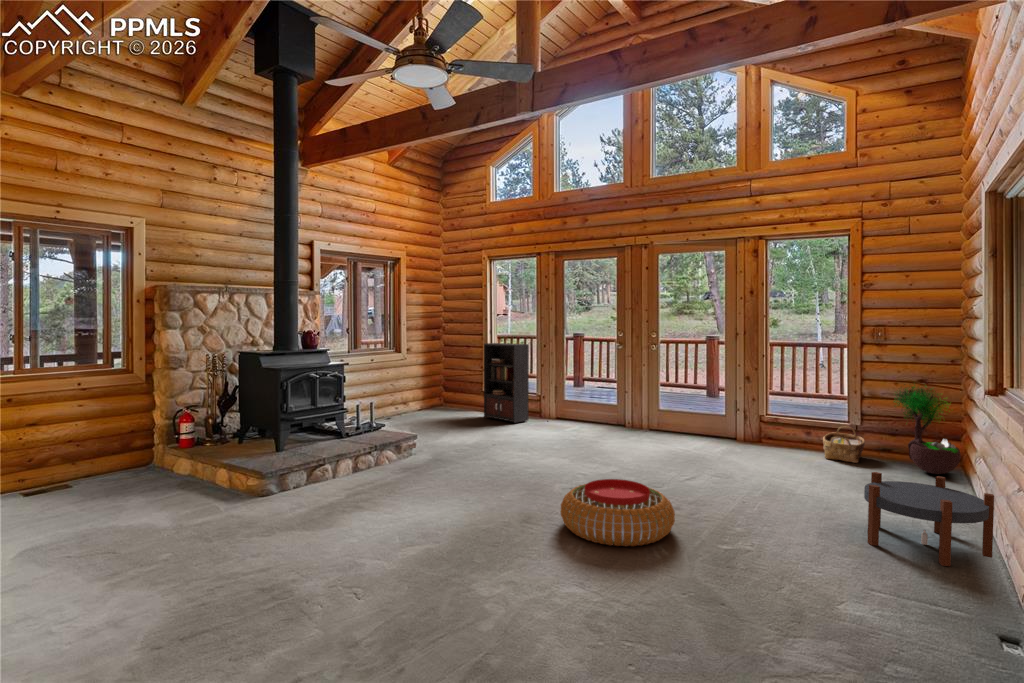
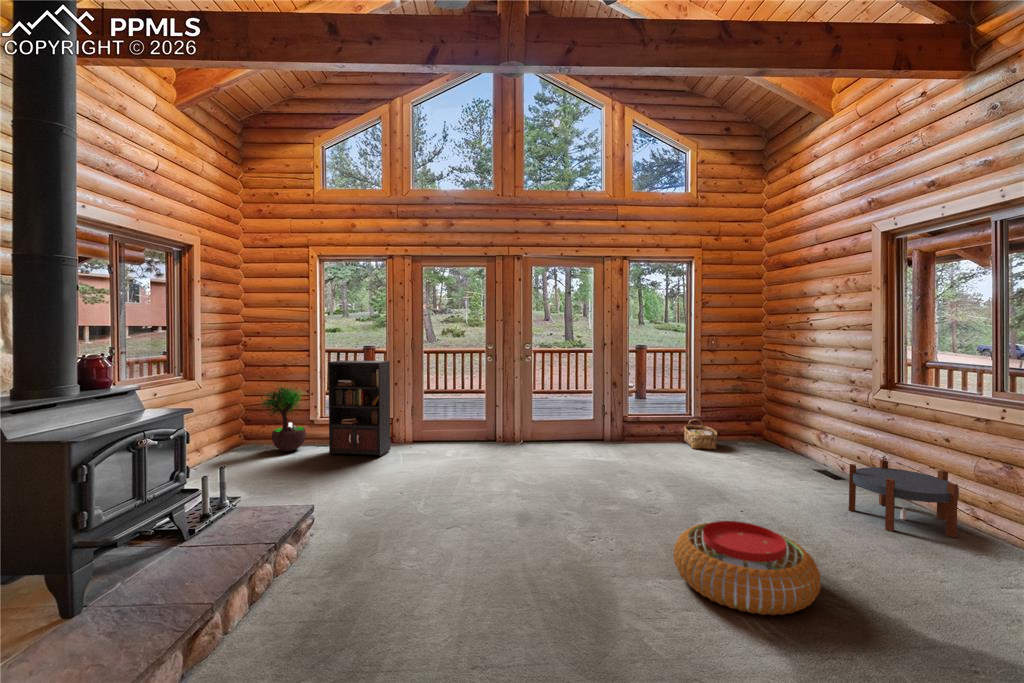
potted tree: present [894,386,961,474] -> present [261,385,306,451]

